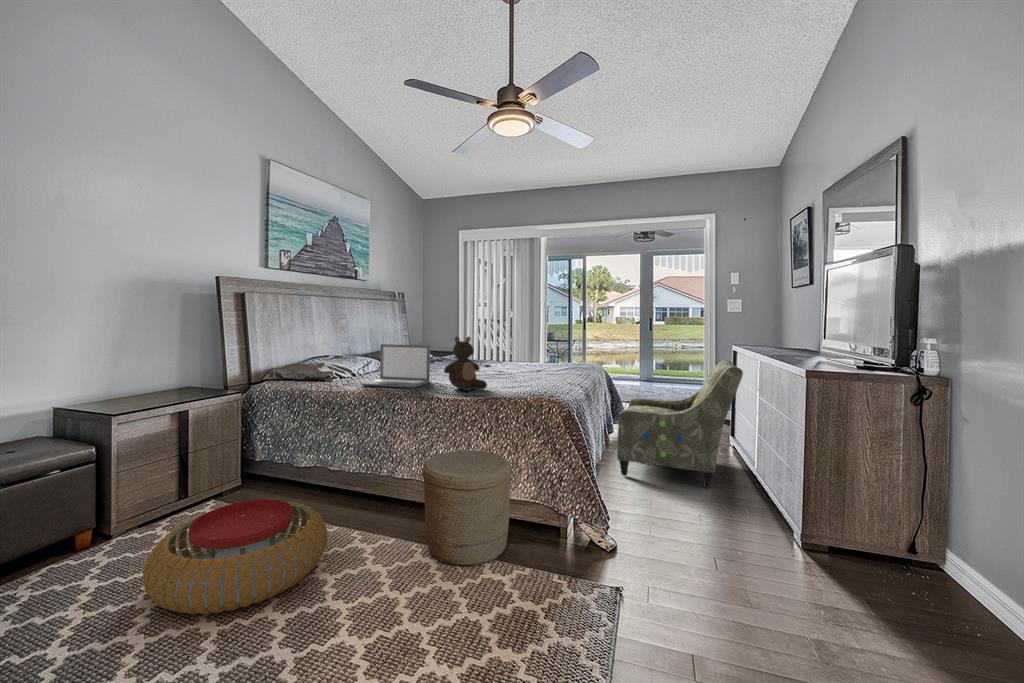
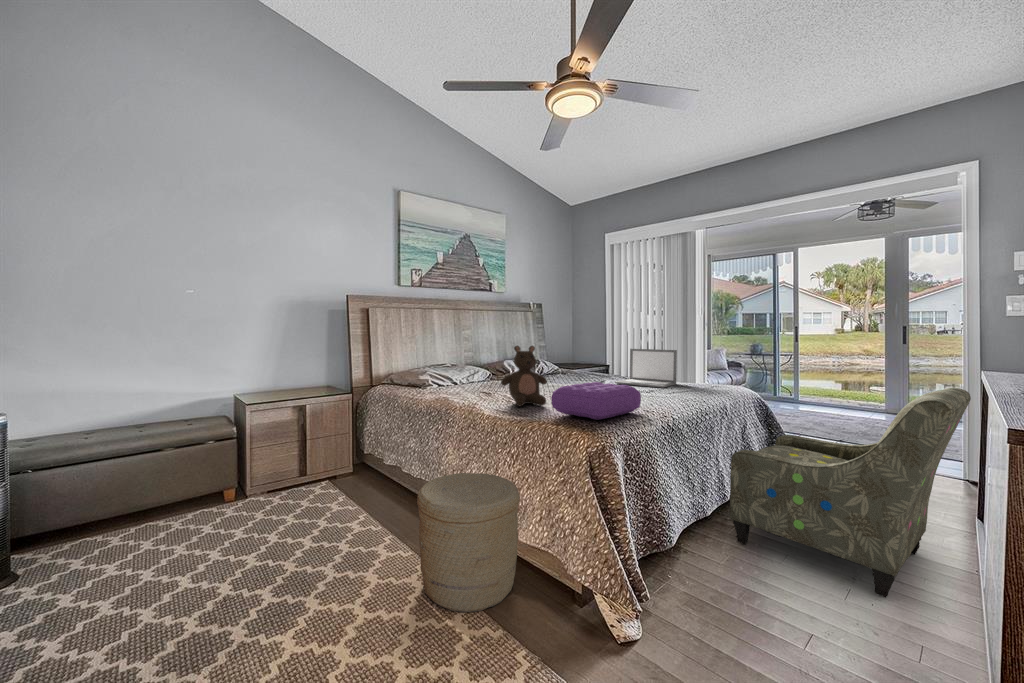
laptop: present [361,344,430,388] -> present [615,349,677,388]
pillow: none [507,366,566,395] -> present [552,382,641,420]
pouf: present [143,499,327,614] -> none [197,489,355,586]

